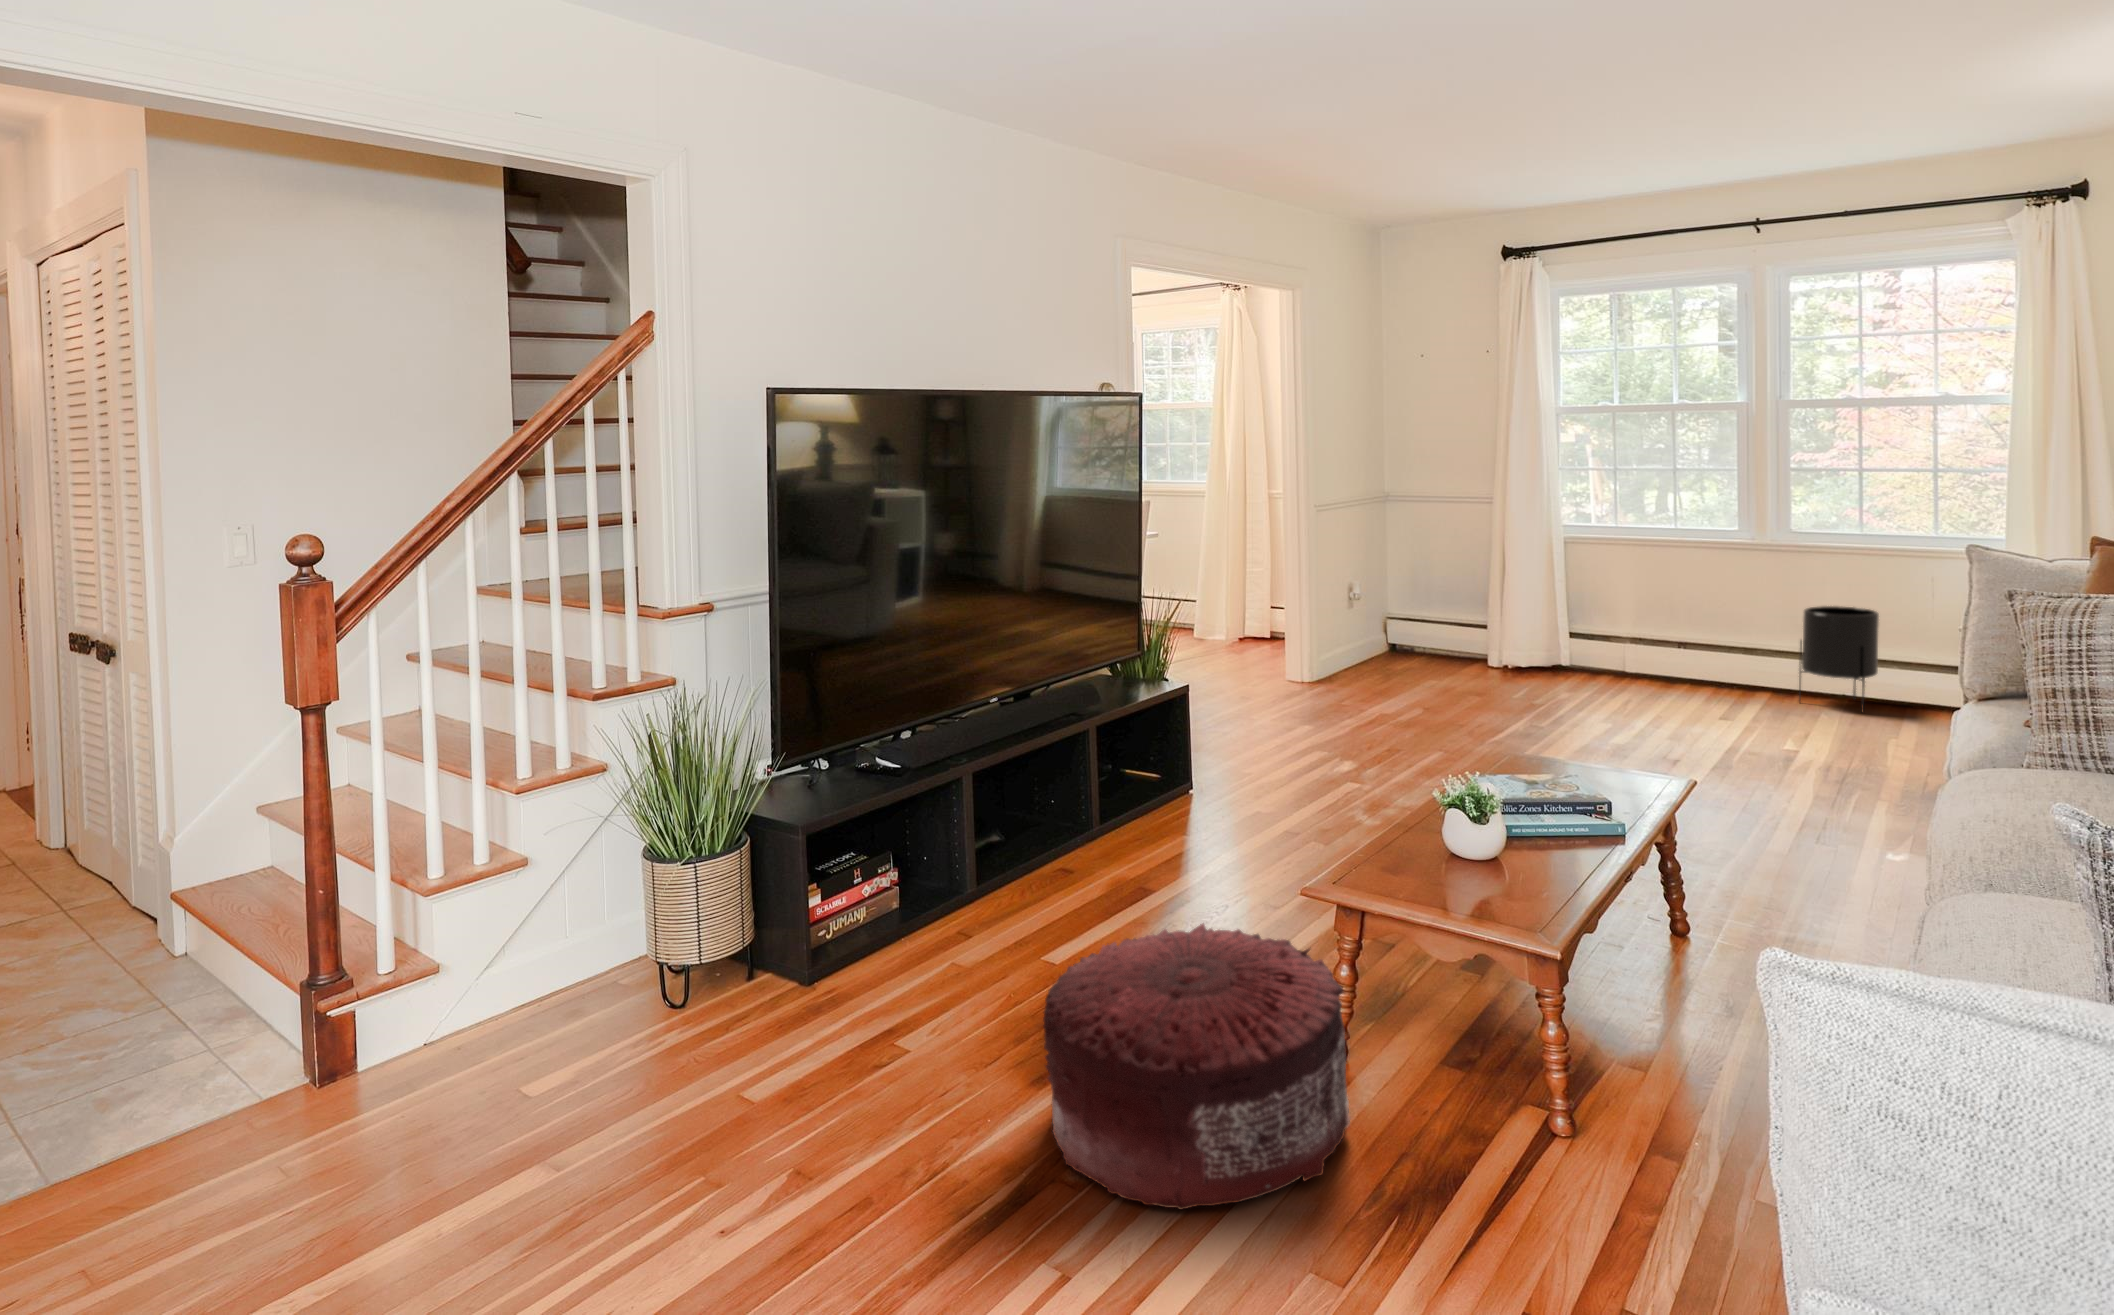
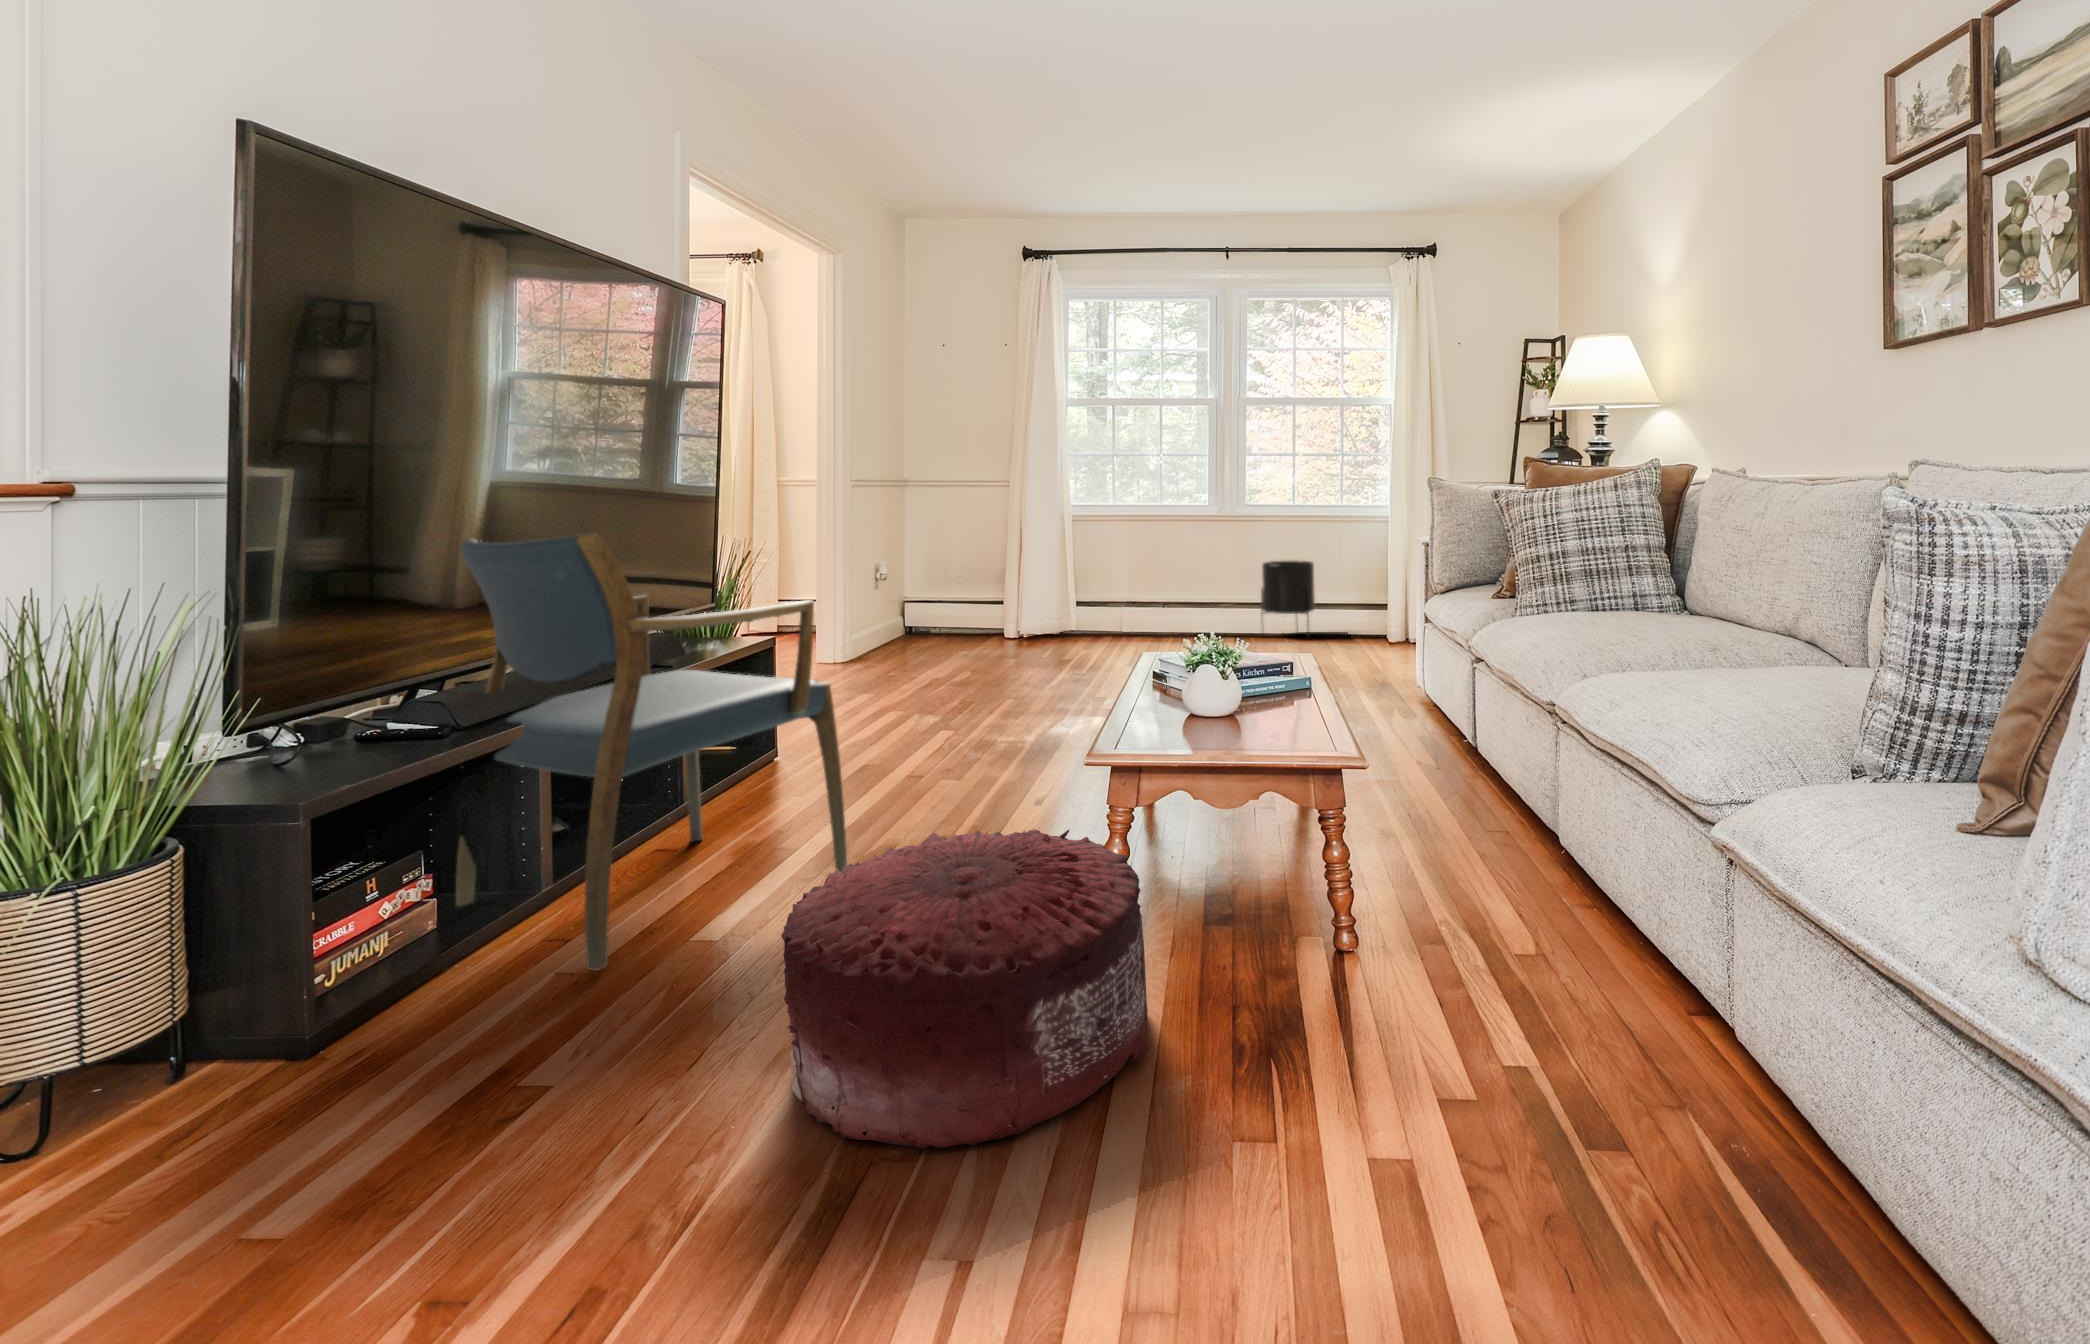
armchair: none [918,607,1191,970] -> present [456,533,847,970]

